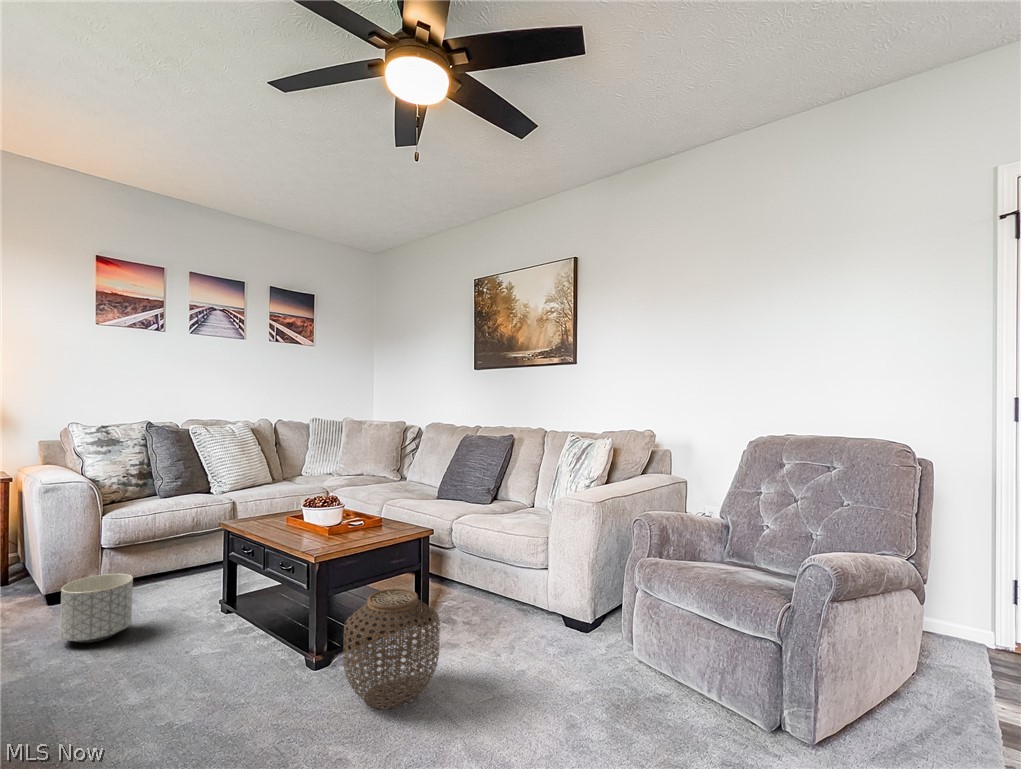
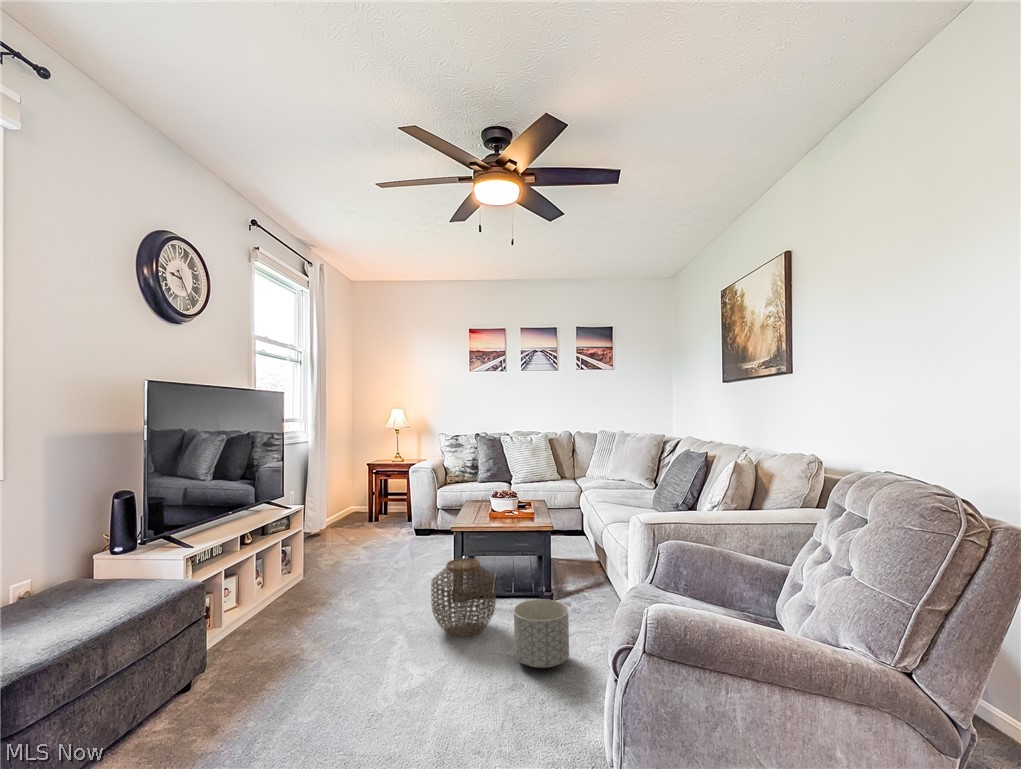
planter: present [60,574,133,643] -> present [514,599,569,668]

